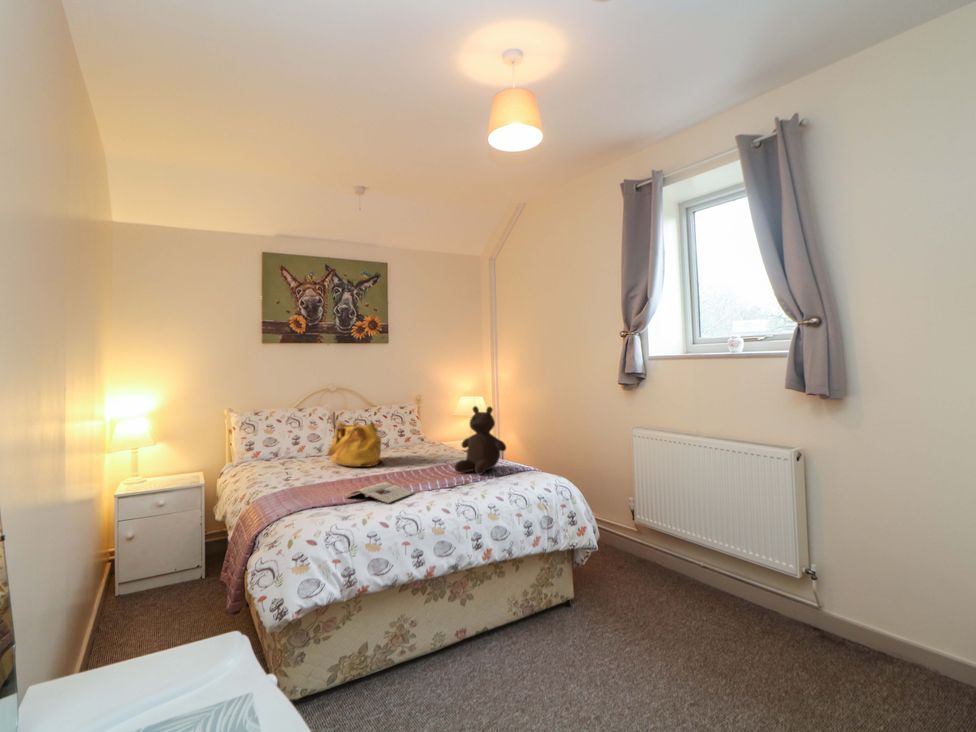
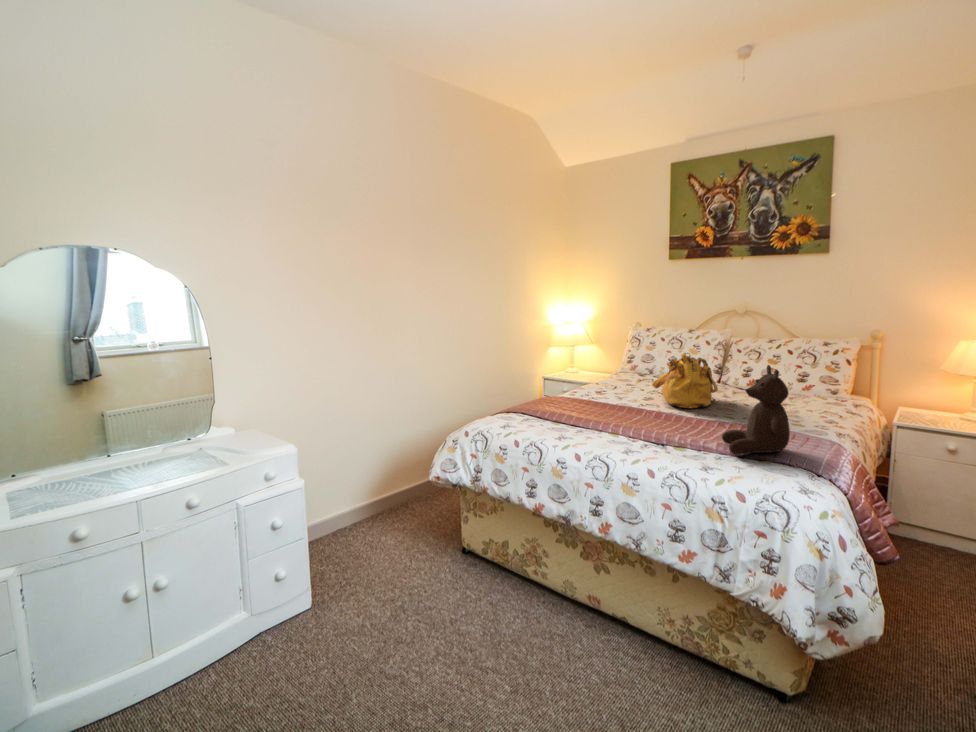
magazine: present [346,482,413,503] -> none [579,428,624,448]

